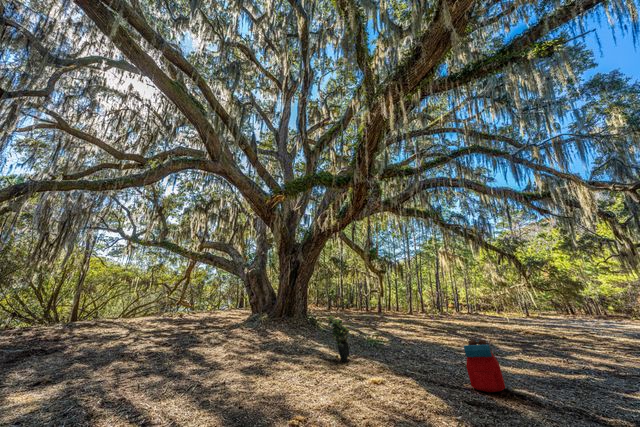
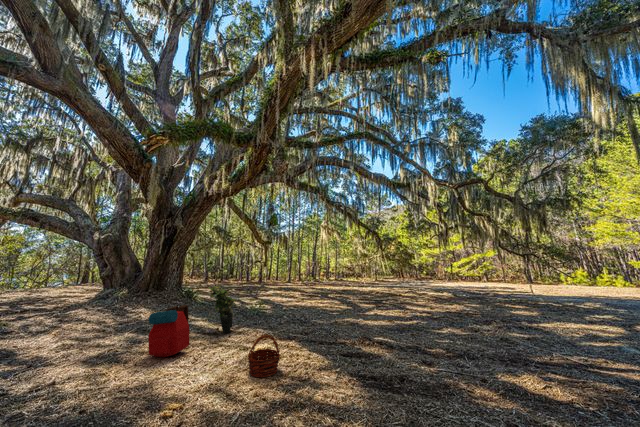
backpack: present [464,340,505,392] -> present [148,305,190,357]
basket: none [359,366,391,408] -> present [248,335,280,377]

